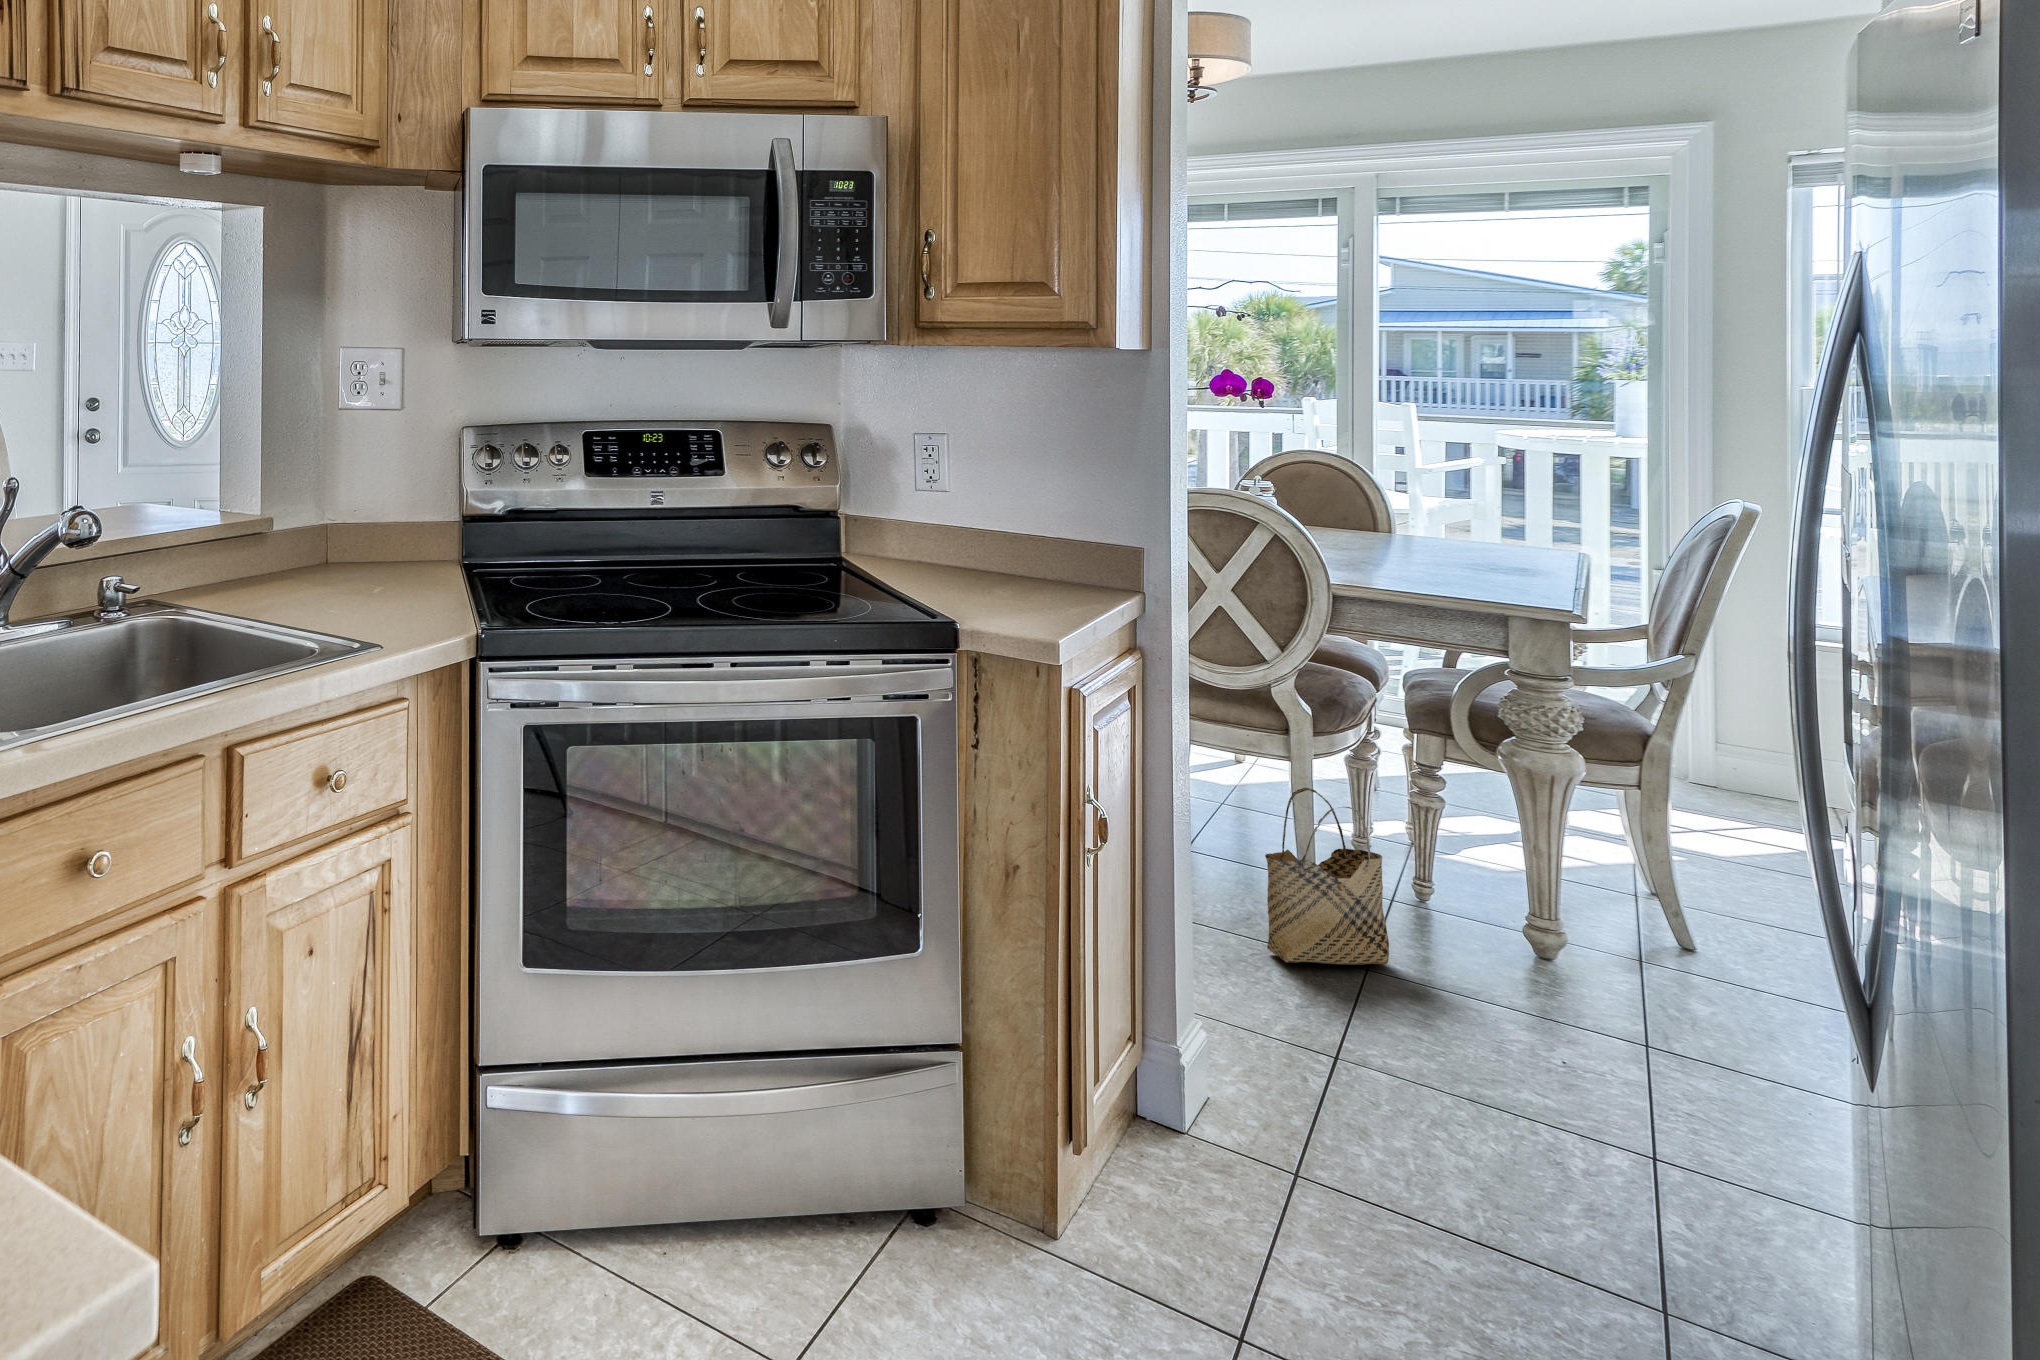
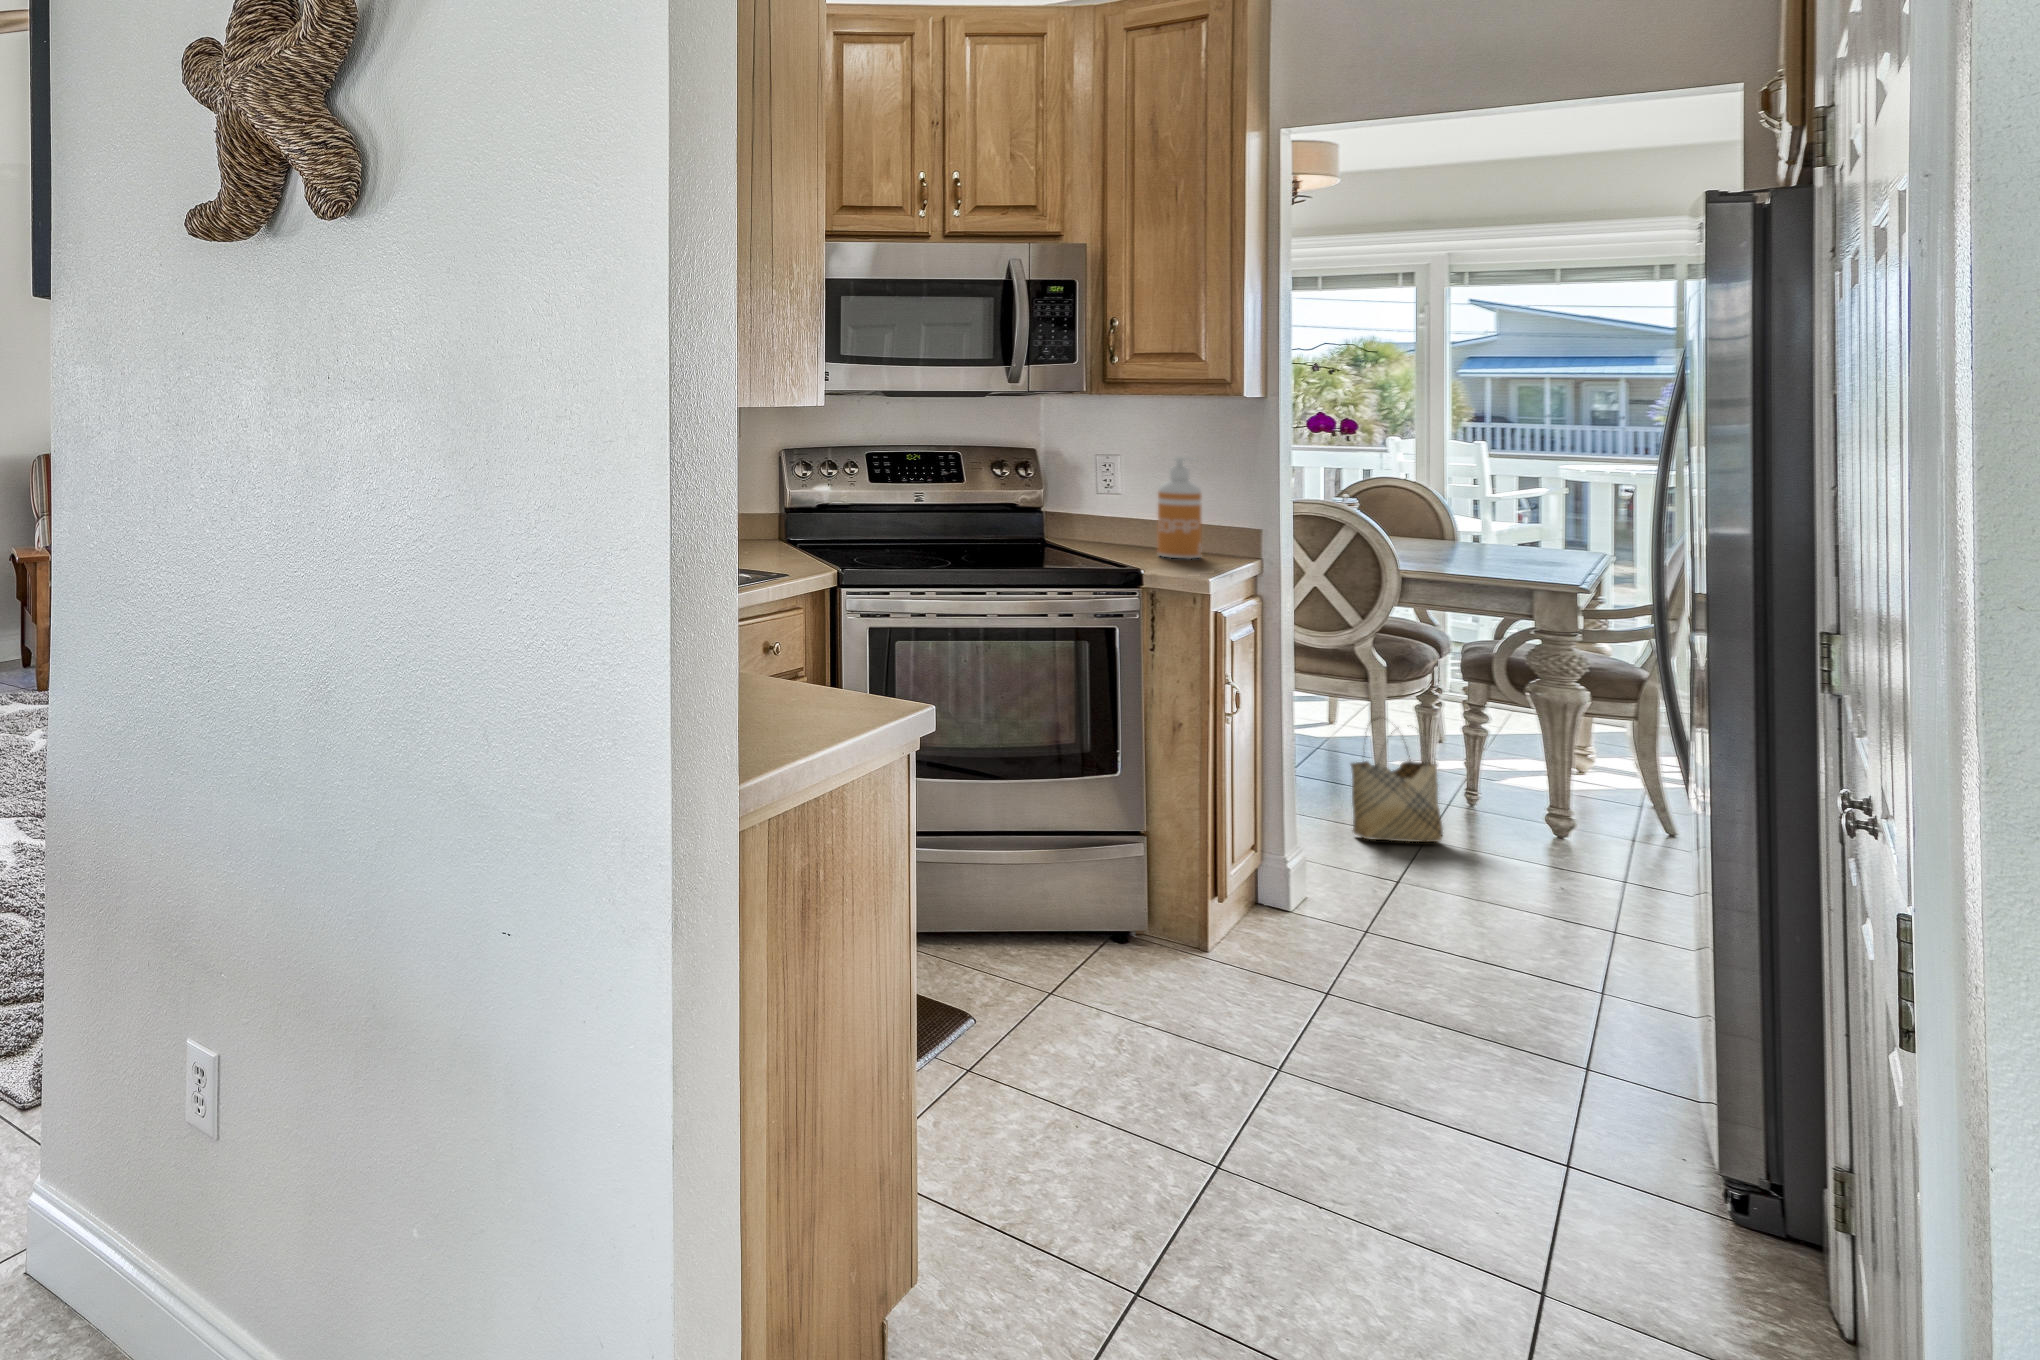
soap dispenser: none [993,443,1057,599] -> present [1158,457,1201,558]

